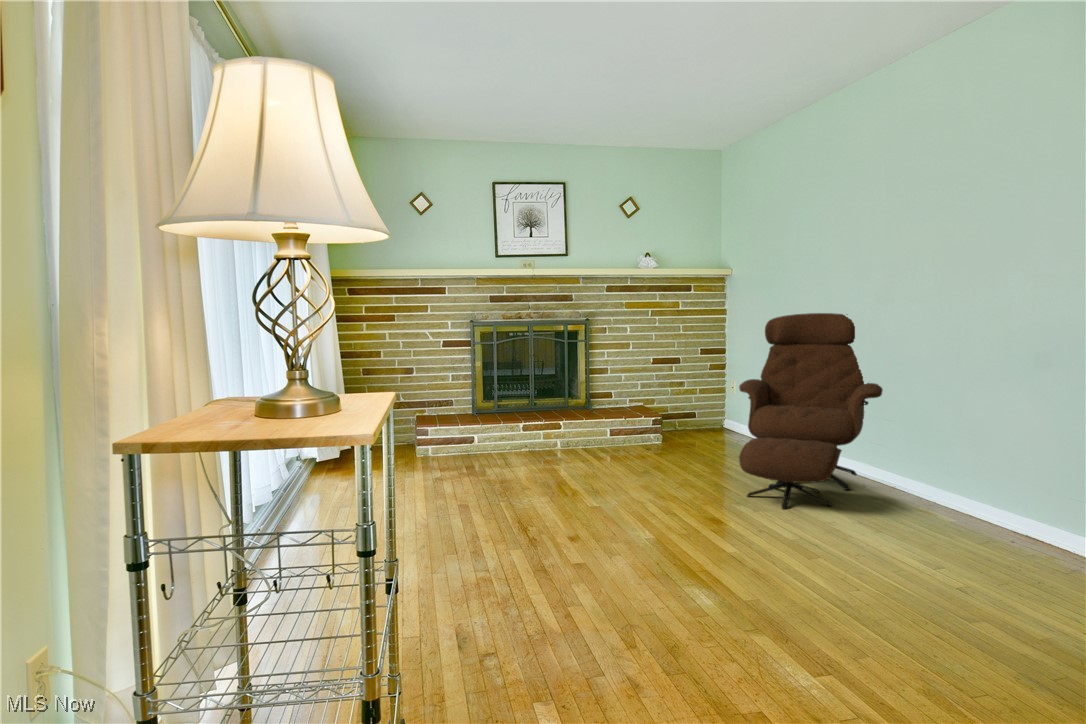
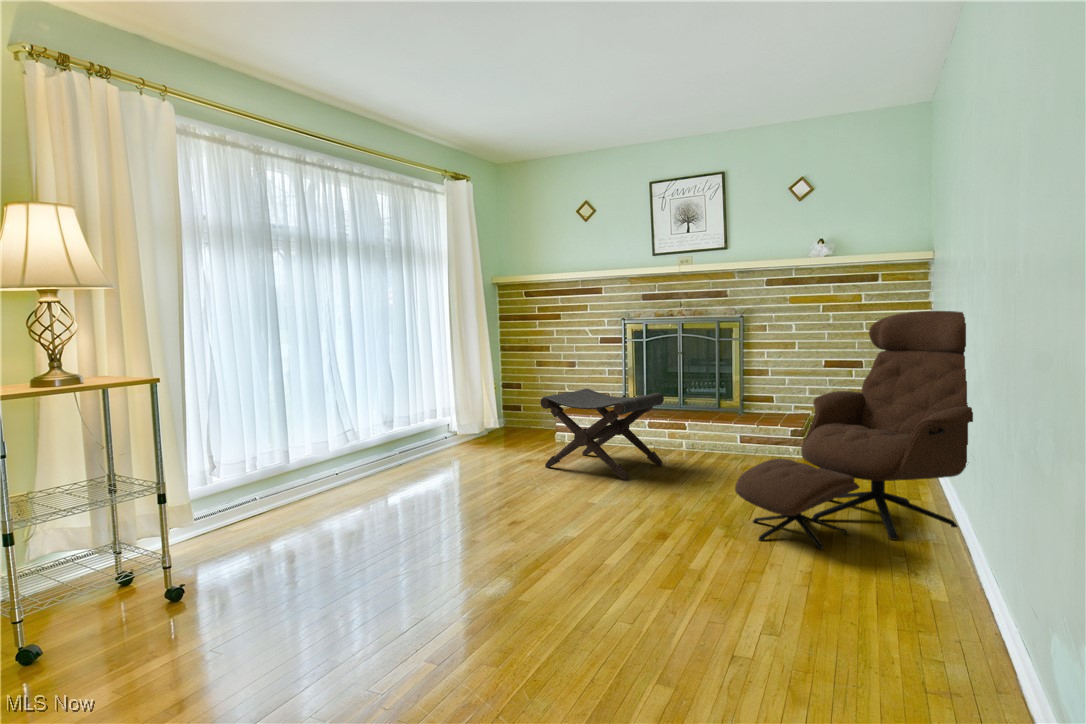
footstool: none [468,393,579,484] -> present [540,389,664,480]

